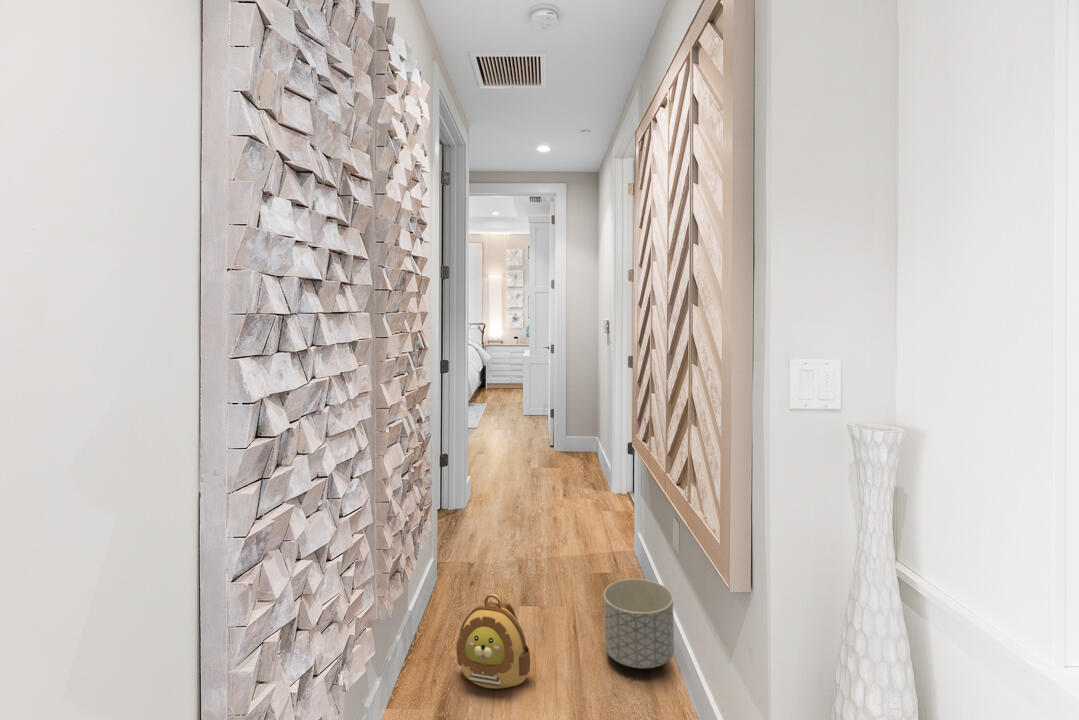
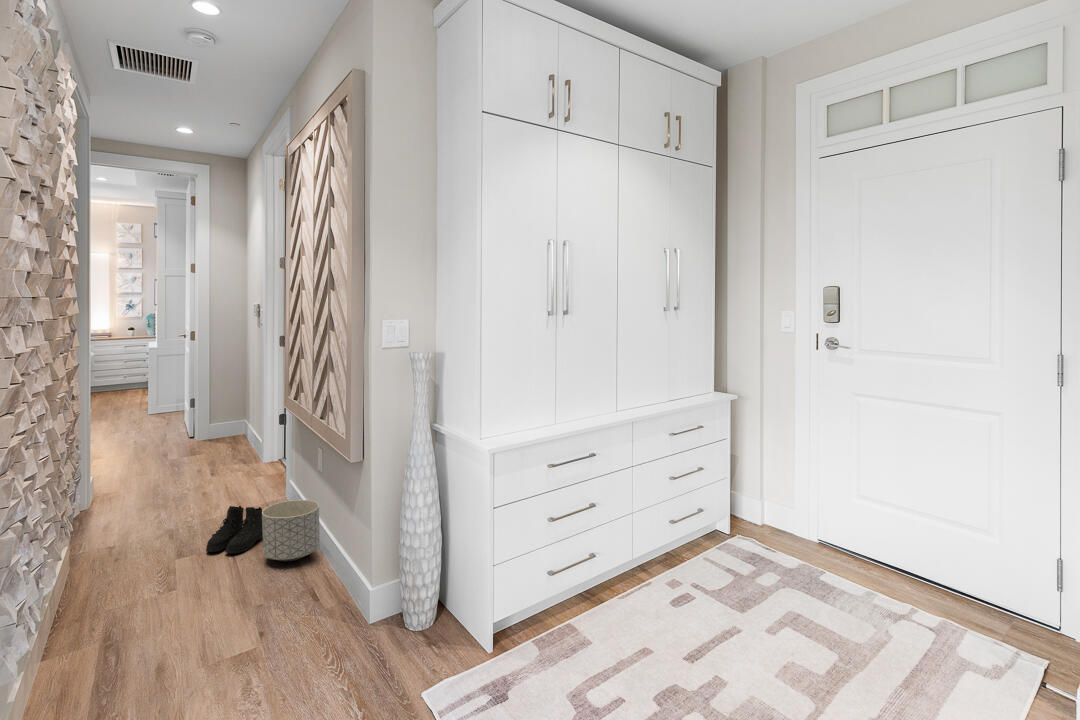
boots: none [547,564,608,630] -> present [206,506,263,553]
backpack: present [456,593,530,689] -> none [118,525,196,605]

